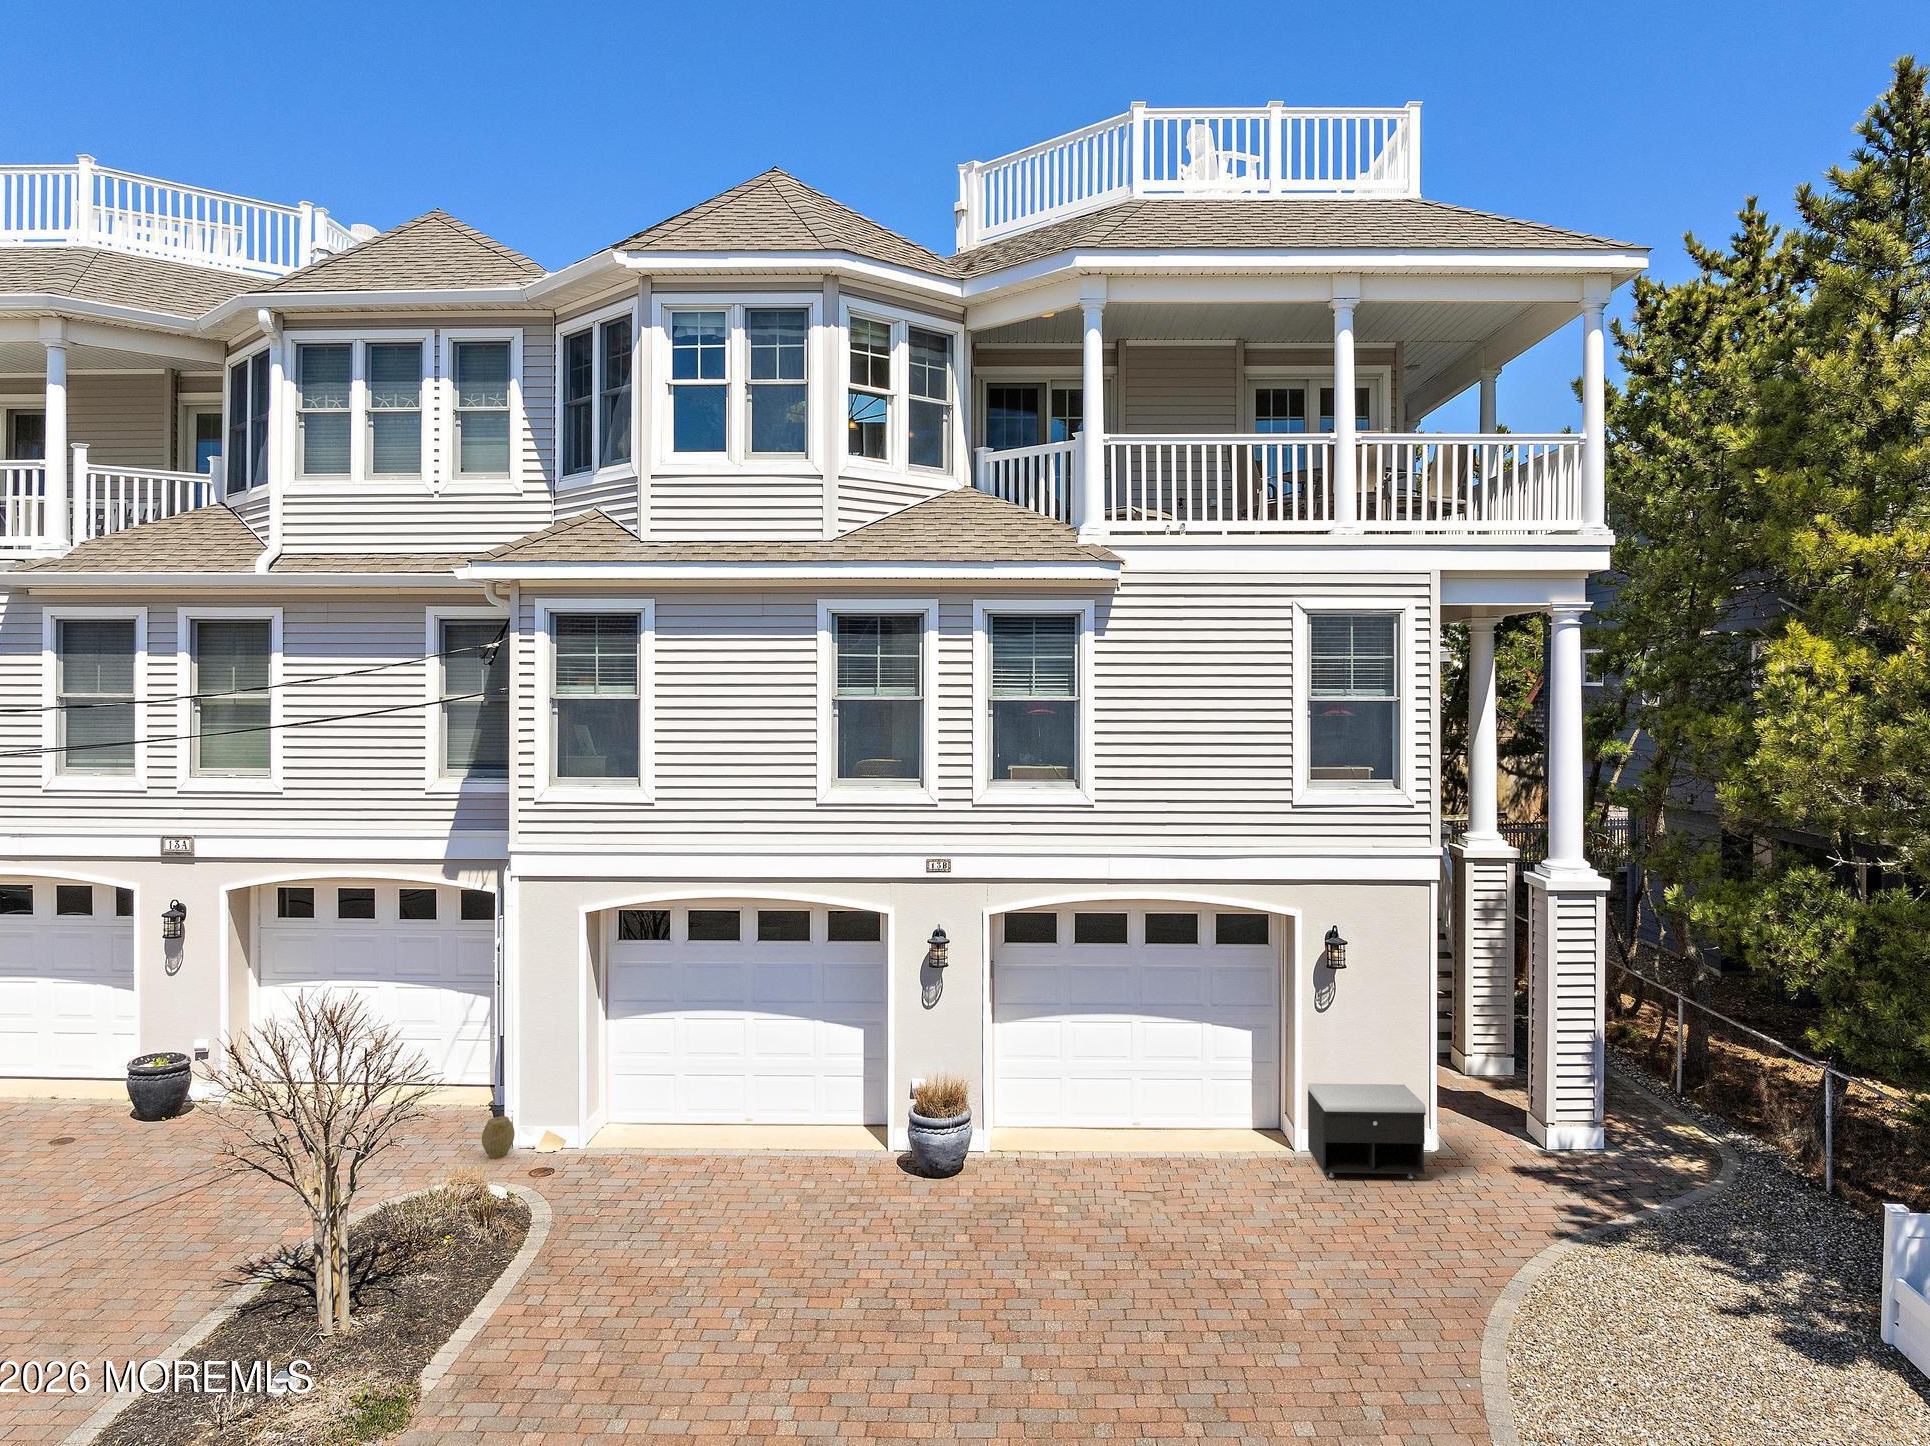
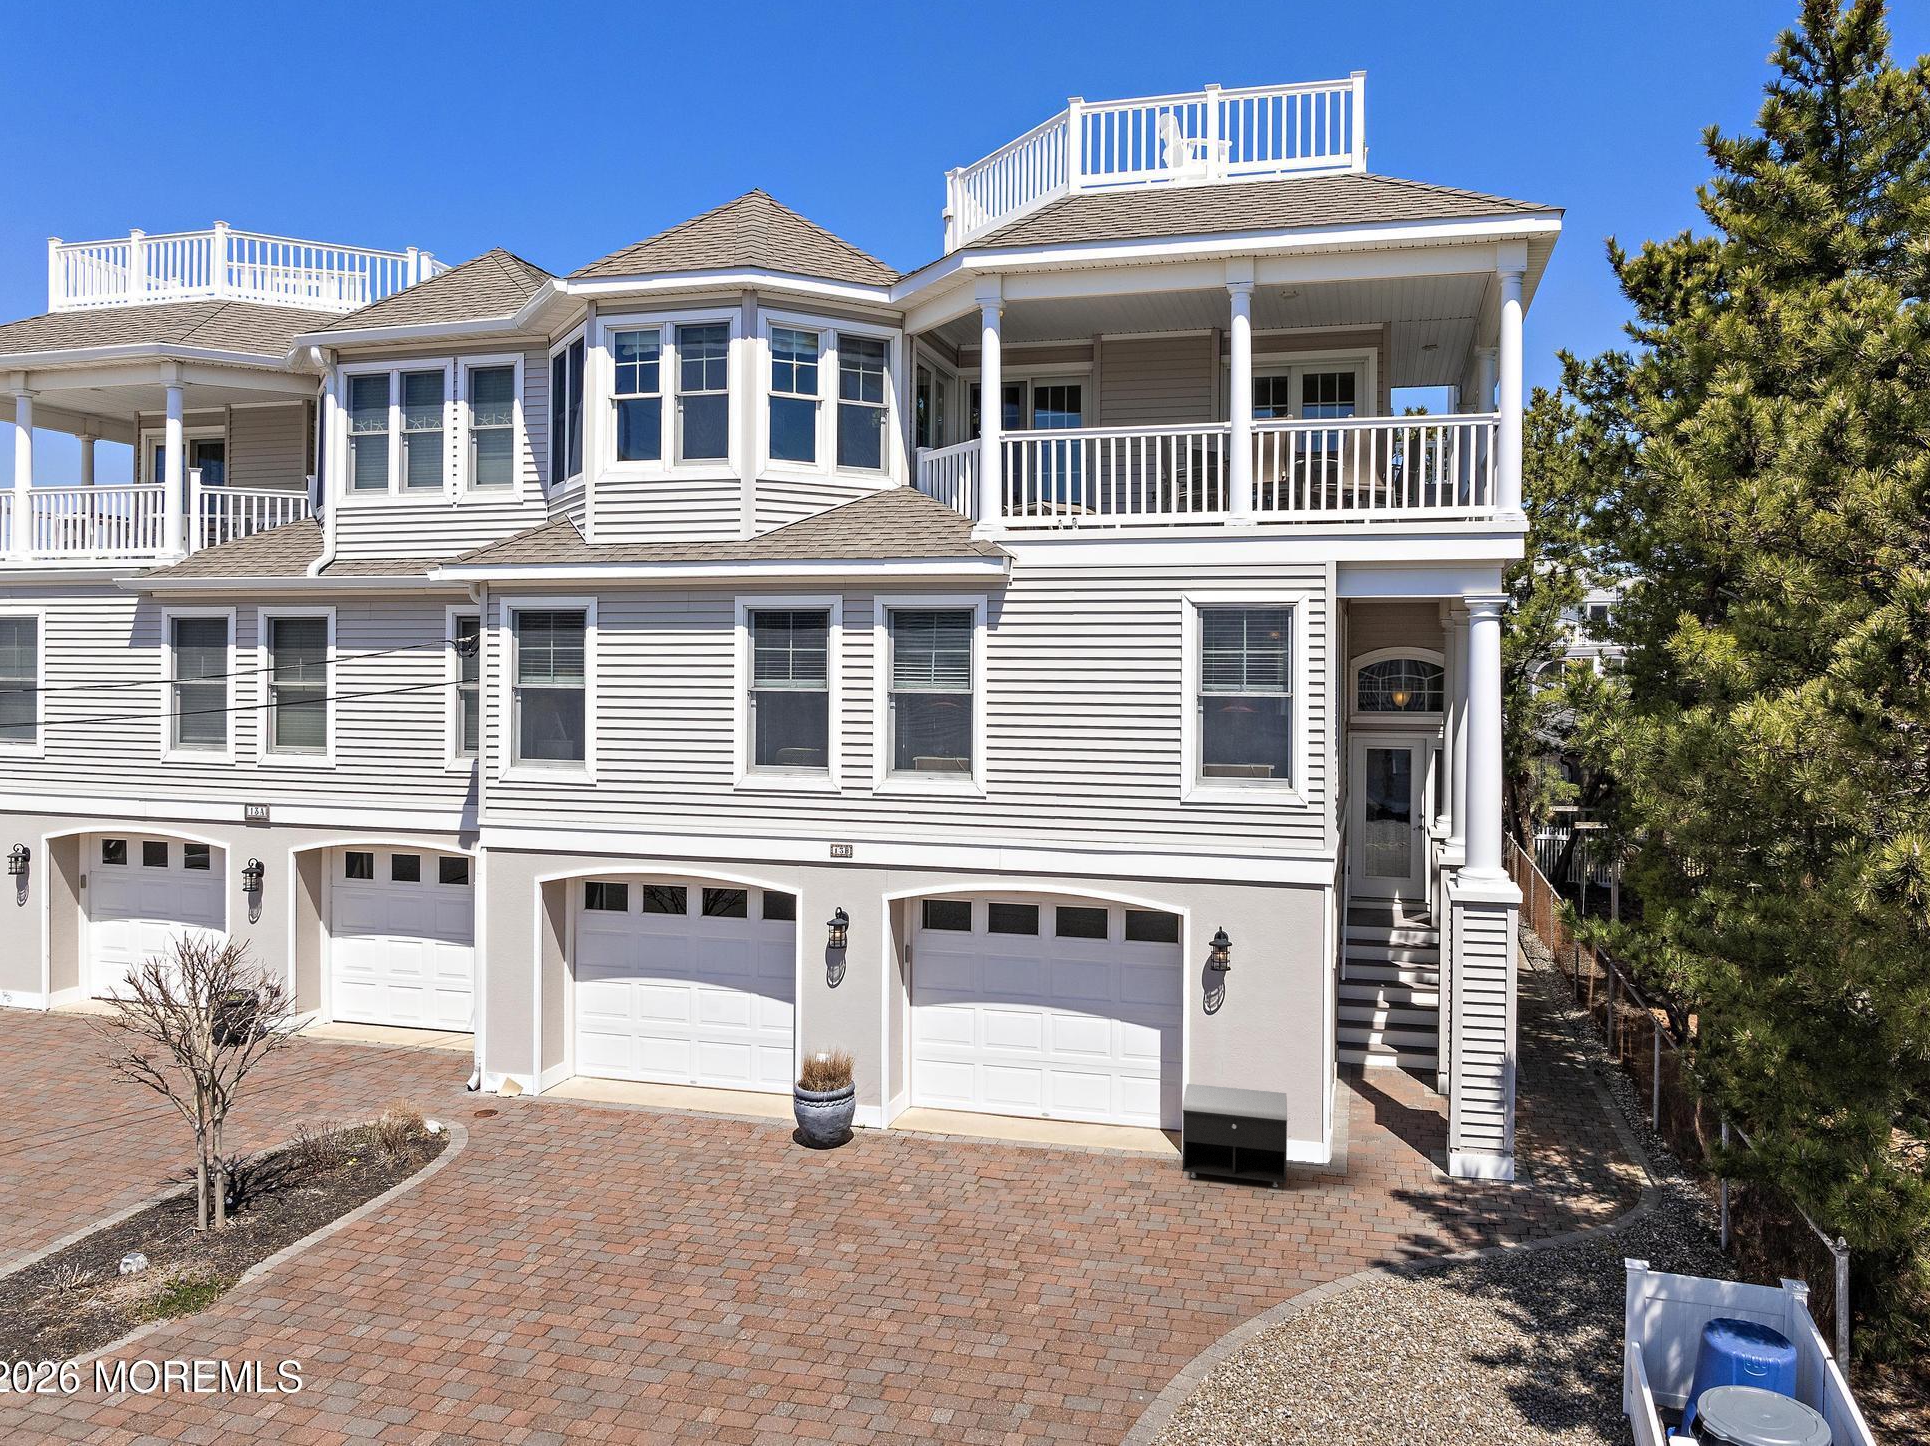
woven basket: present [482,1116,515,1159] -> none [454,1053,482,1089]

